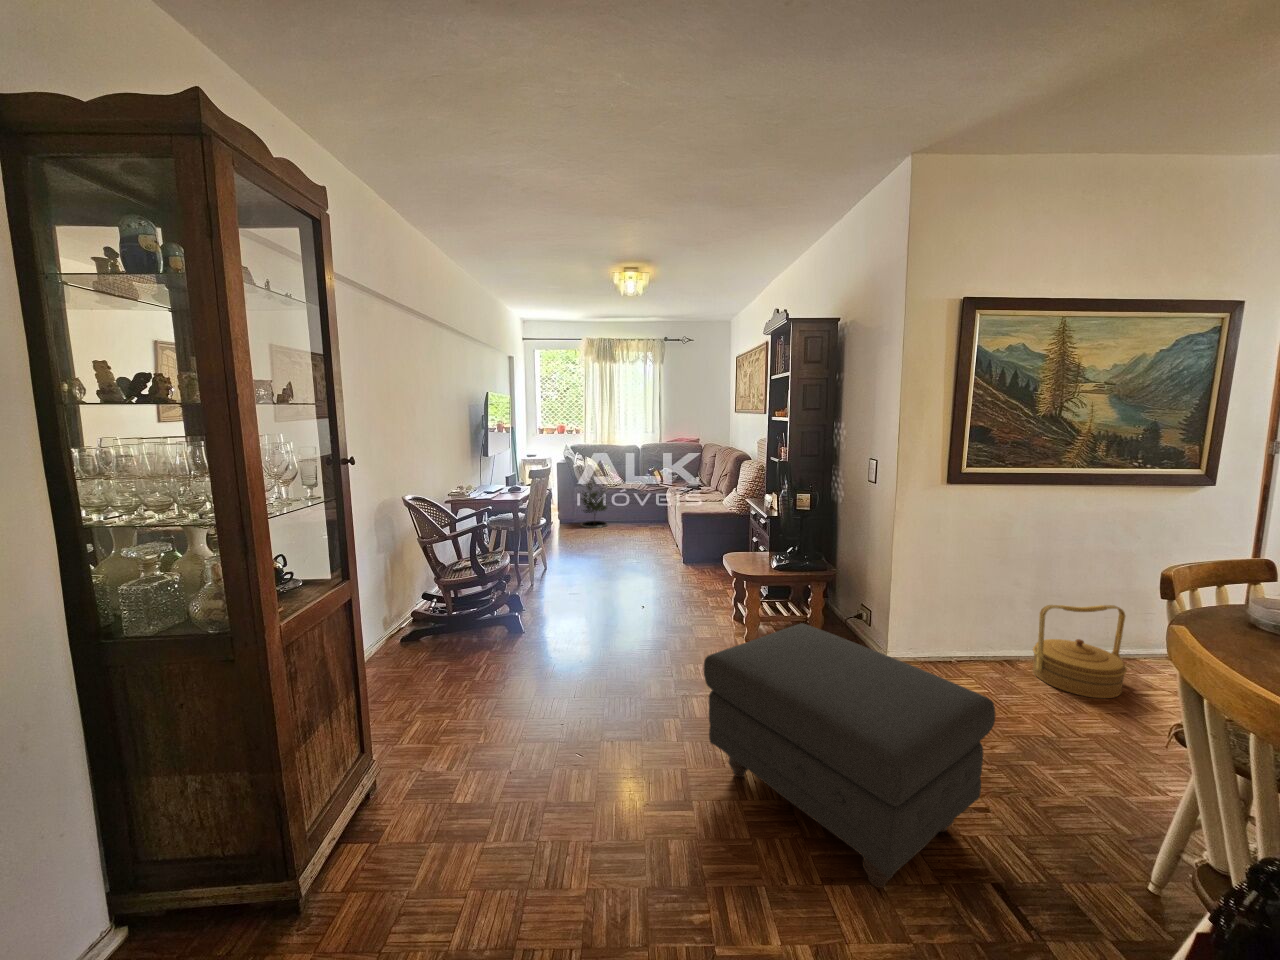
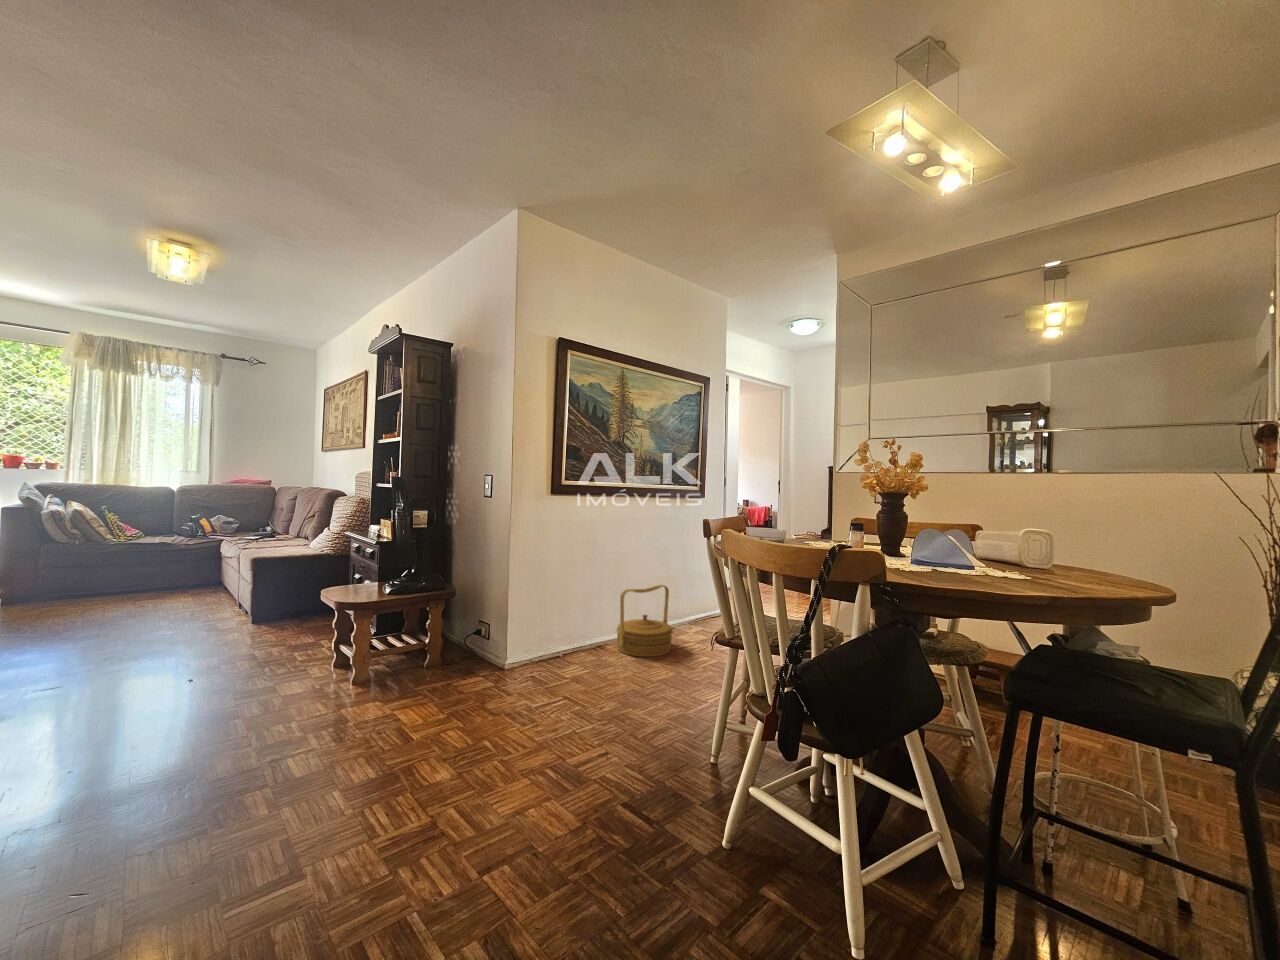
potted tree: present [581,483,608,528] -> none [50,525,116,603]
ottoman: present [704,623,995,888] -> none [318,626,612,853]

